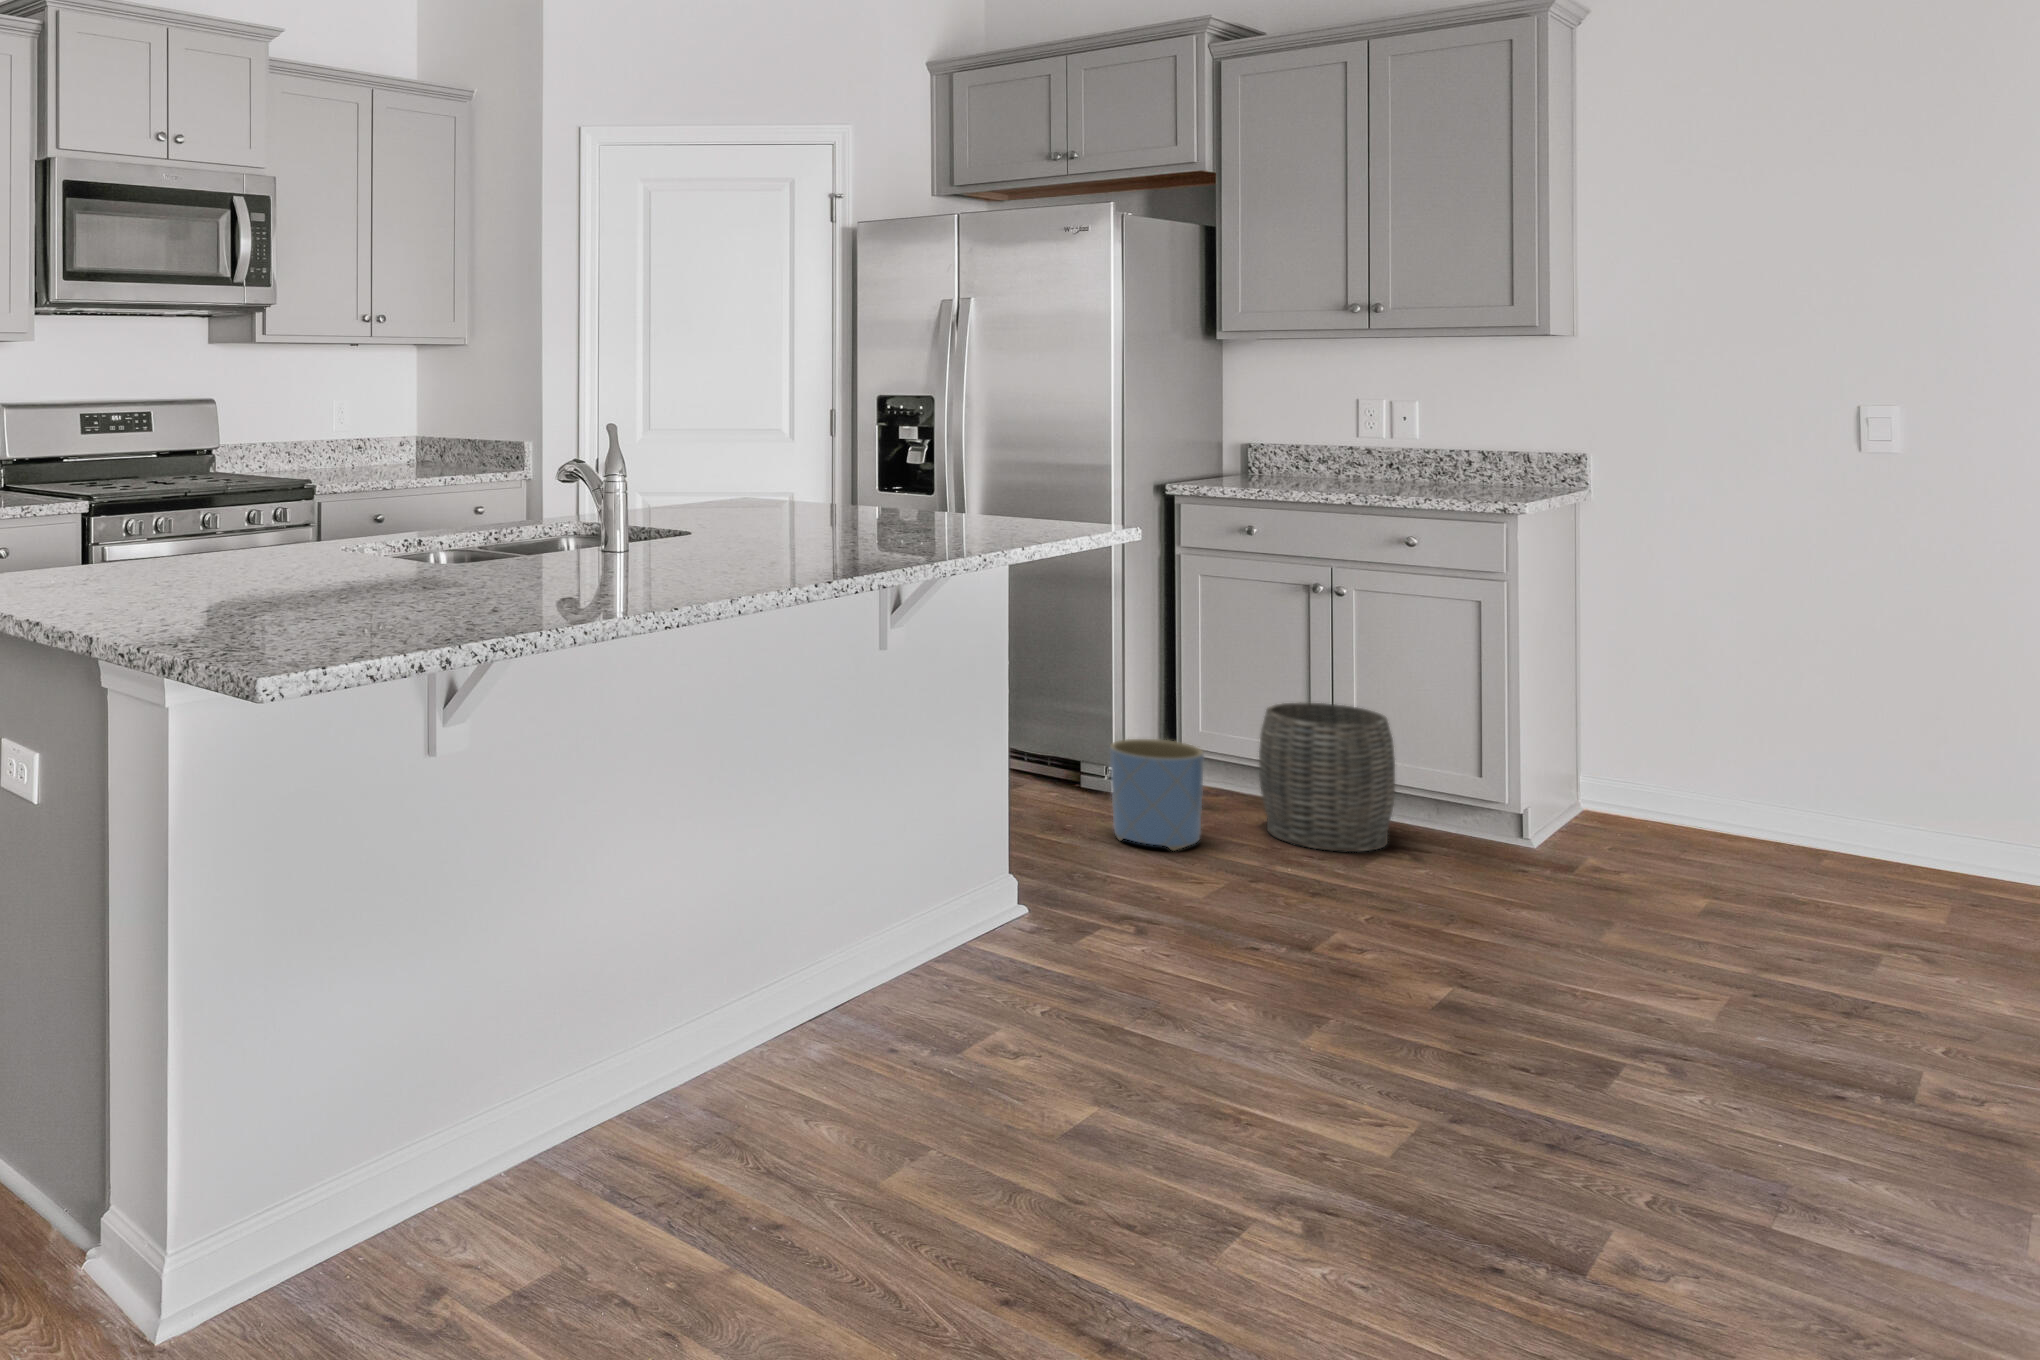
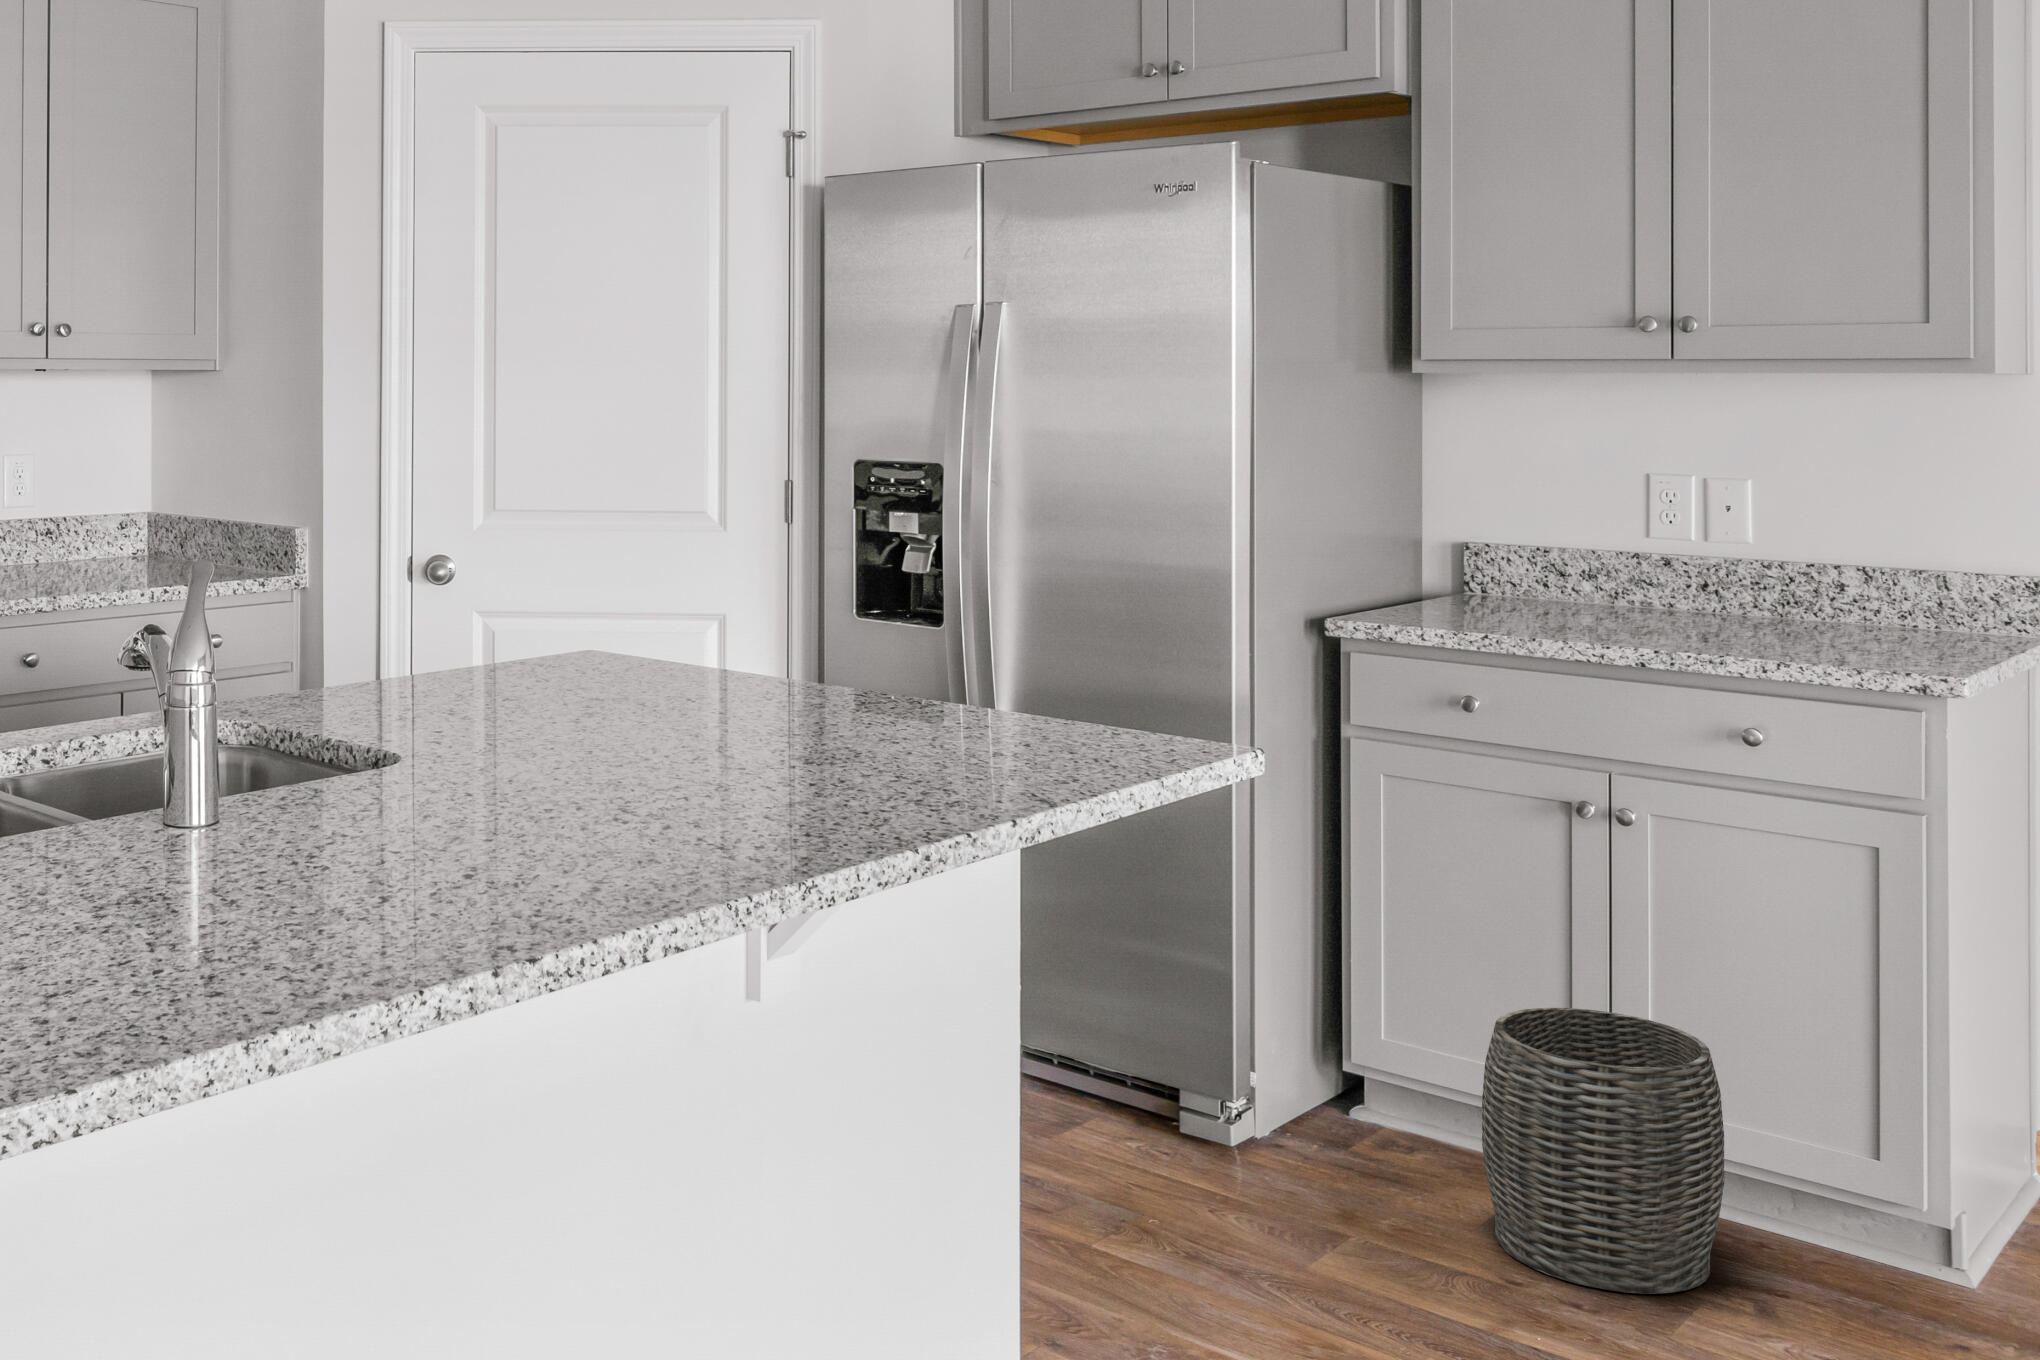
planter: present [1110,739,1204,850] -> none [1220,1072,1384,1287]

